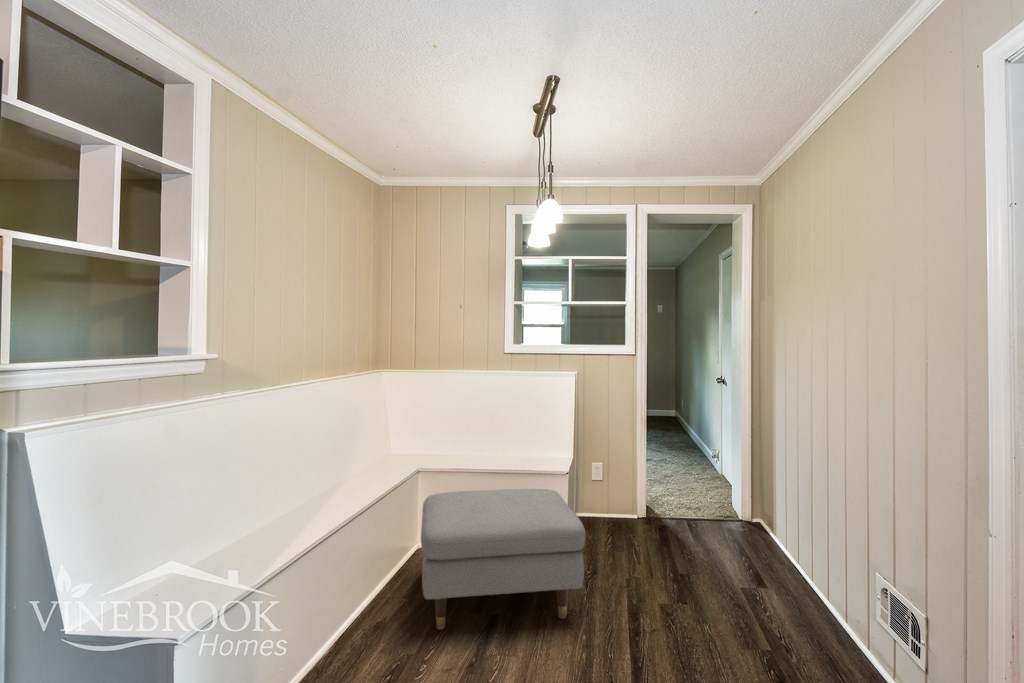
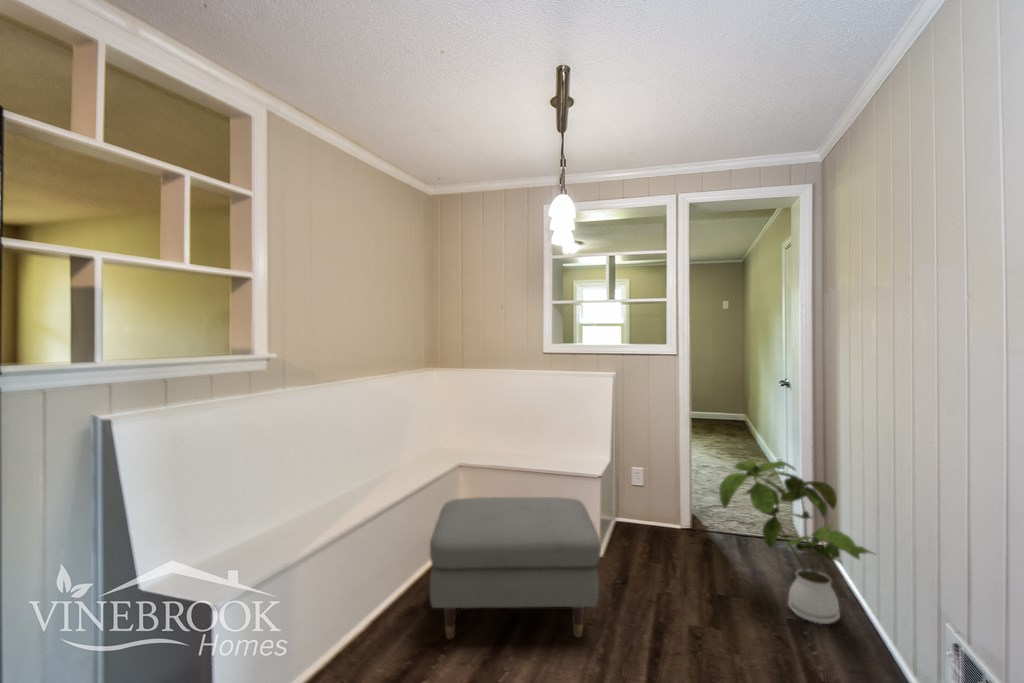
house plant: none [683,449,819,592] -> present [719,460,872,624]

